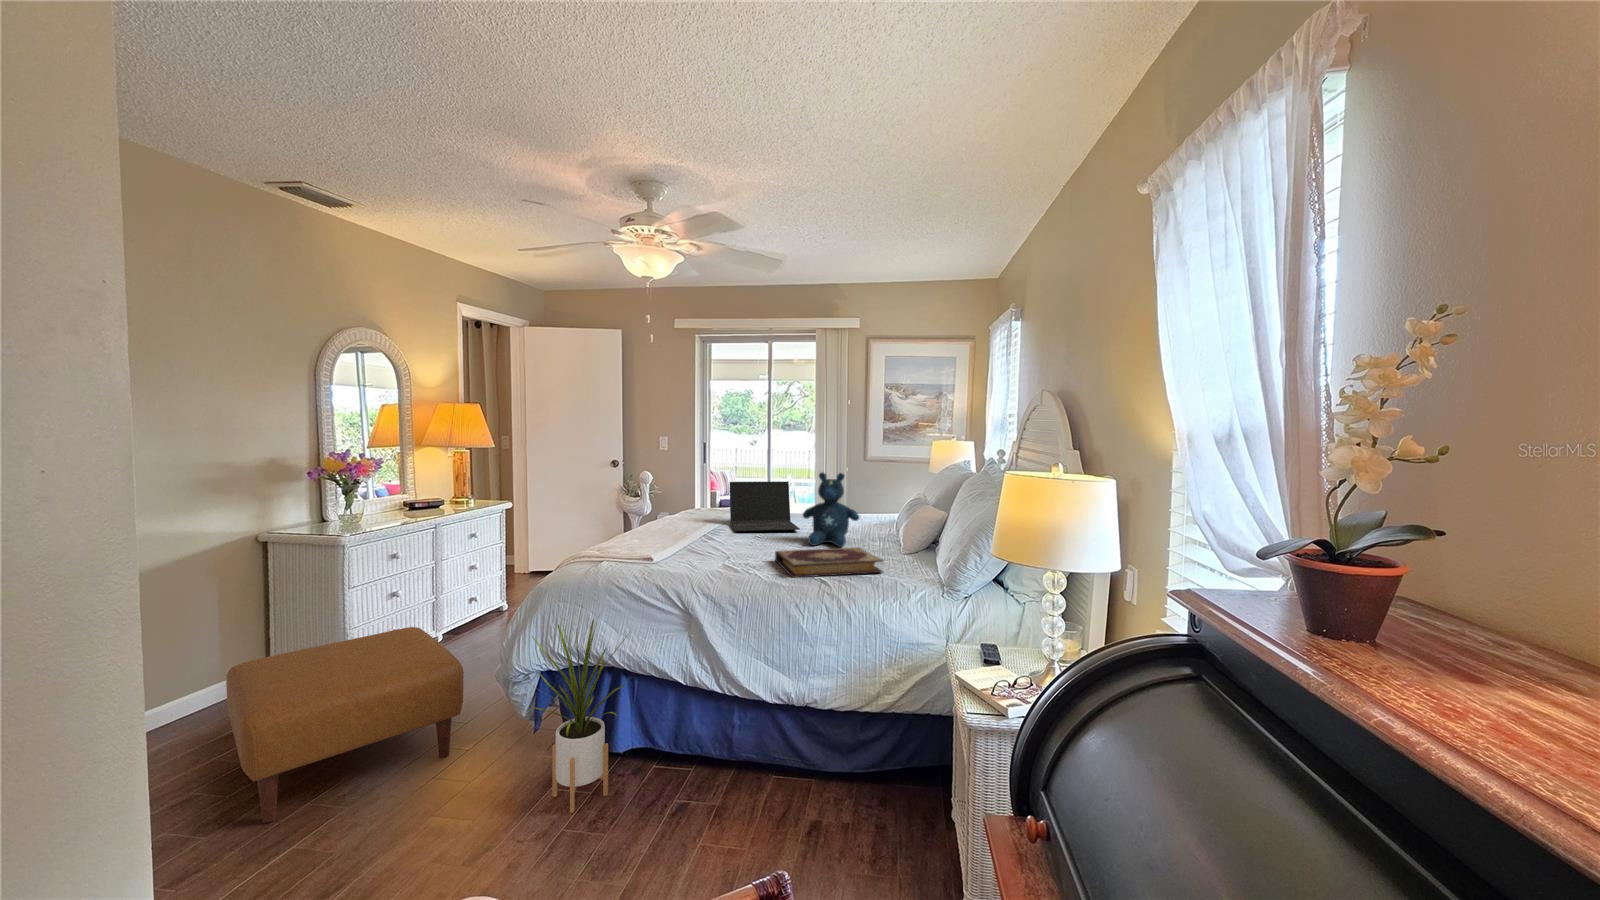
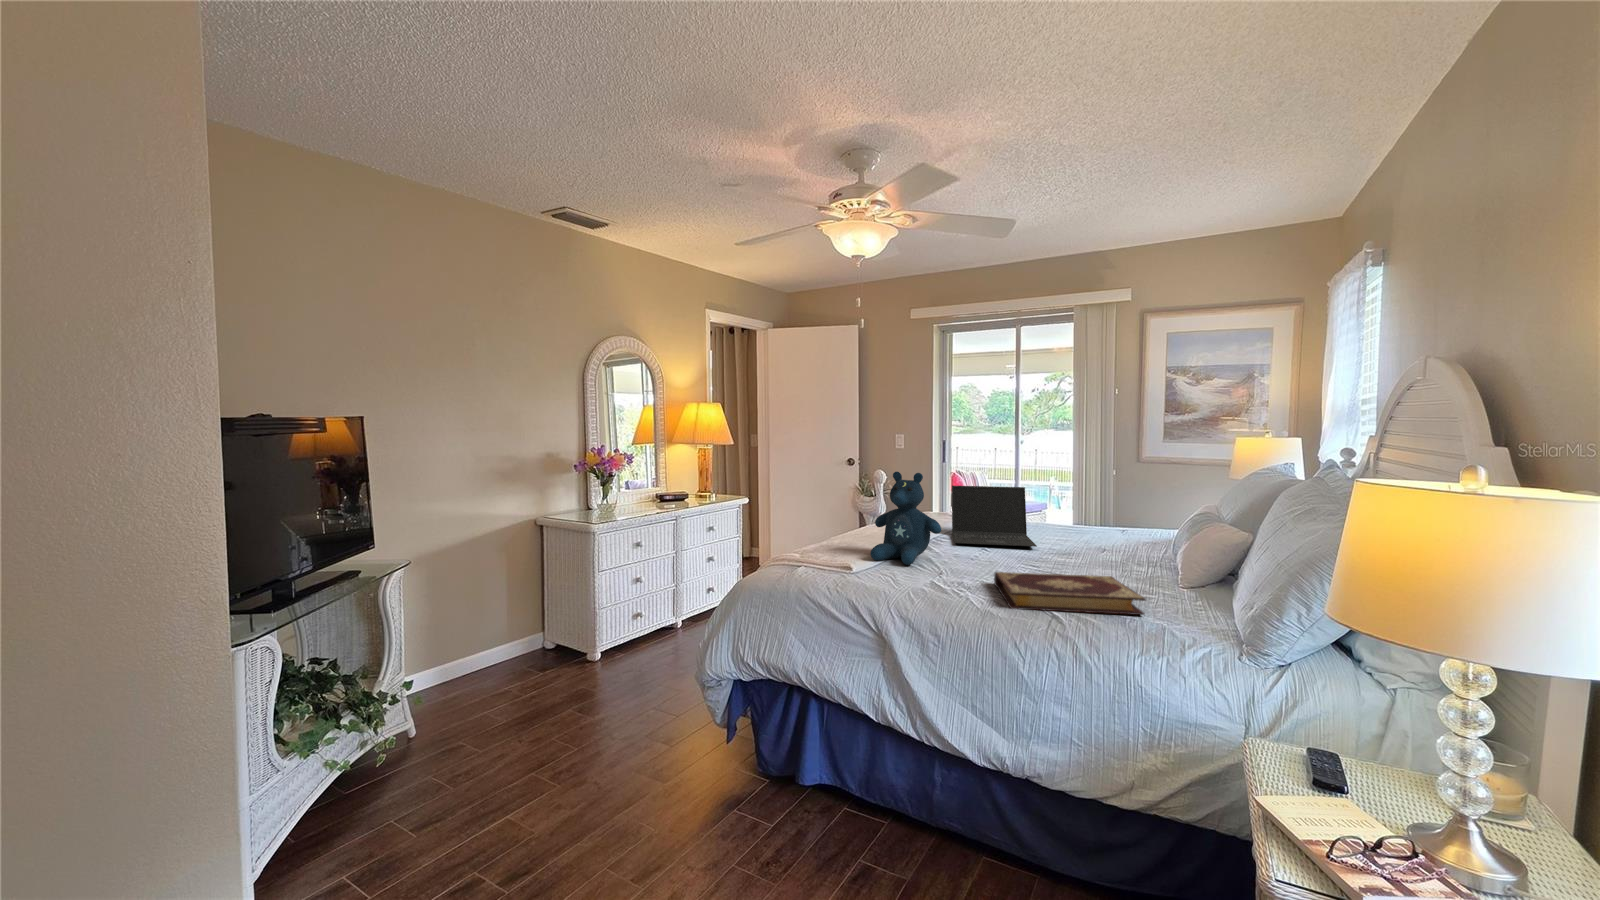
stuffed bear: present [803,472,859,547] -> present [871,472,941,565]
house plant: present [529,617,630,813] -> none [707,622,817,838]
ottoman: present [226,627,464,823] -> none [494,613,671,774]

